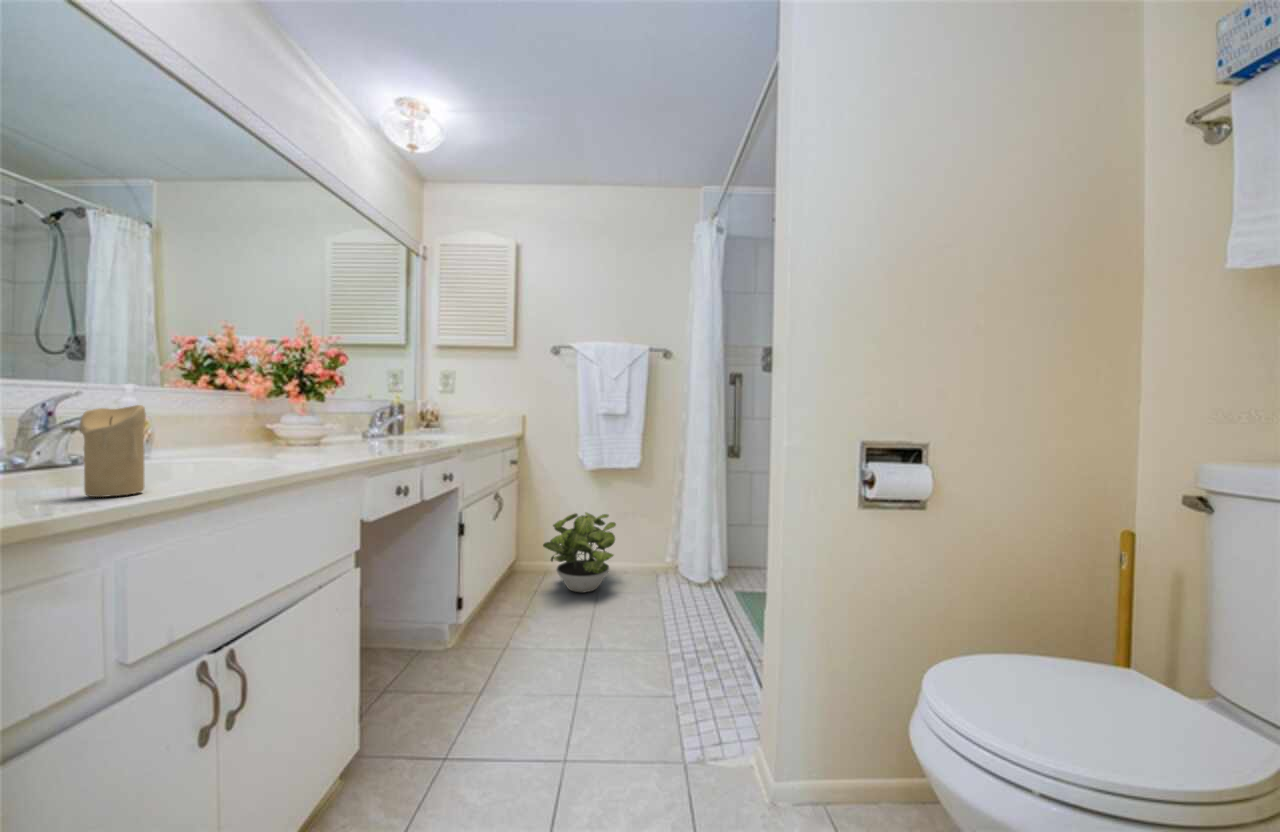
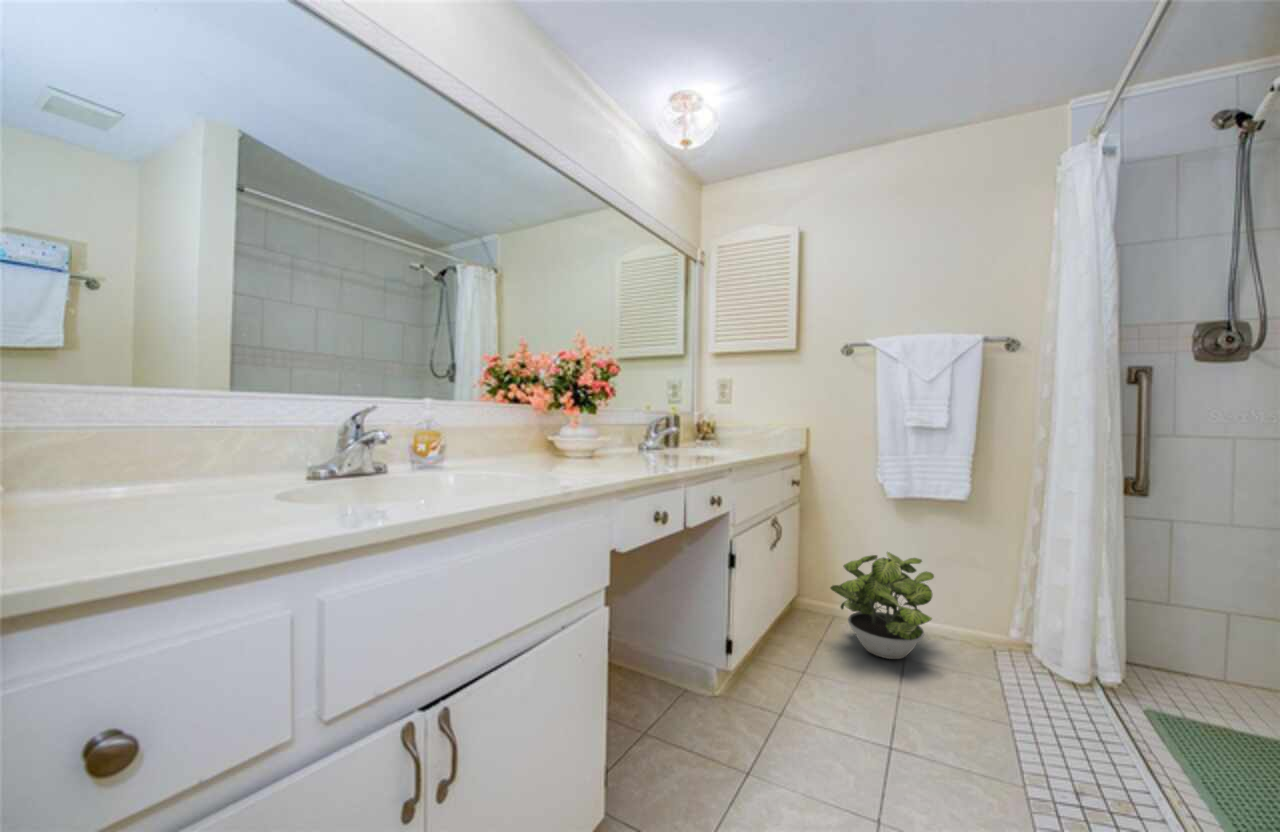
candle: present [80,405,146,497] -> none [303,419,363,521]

